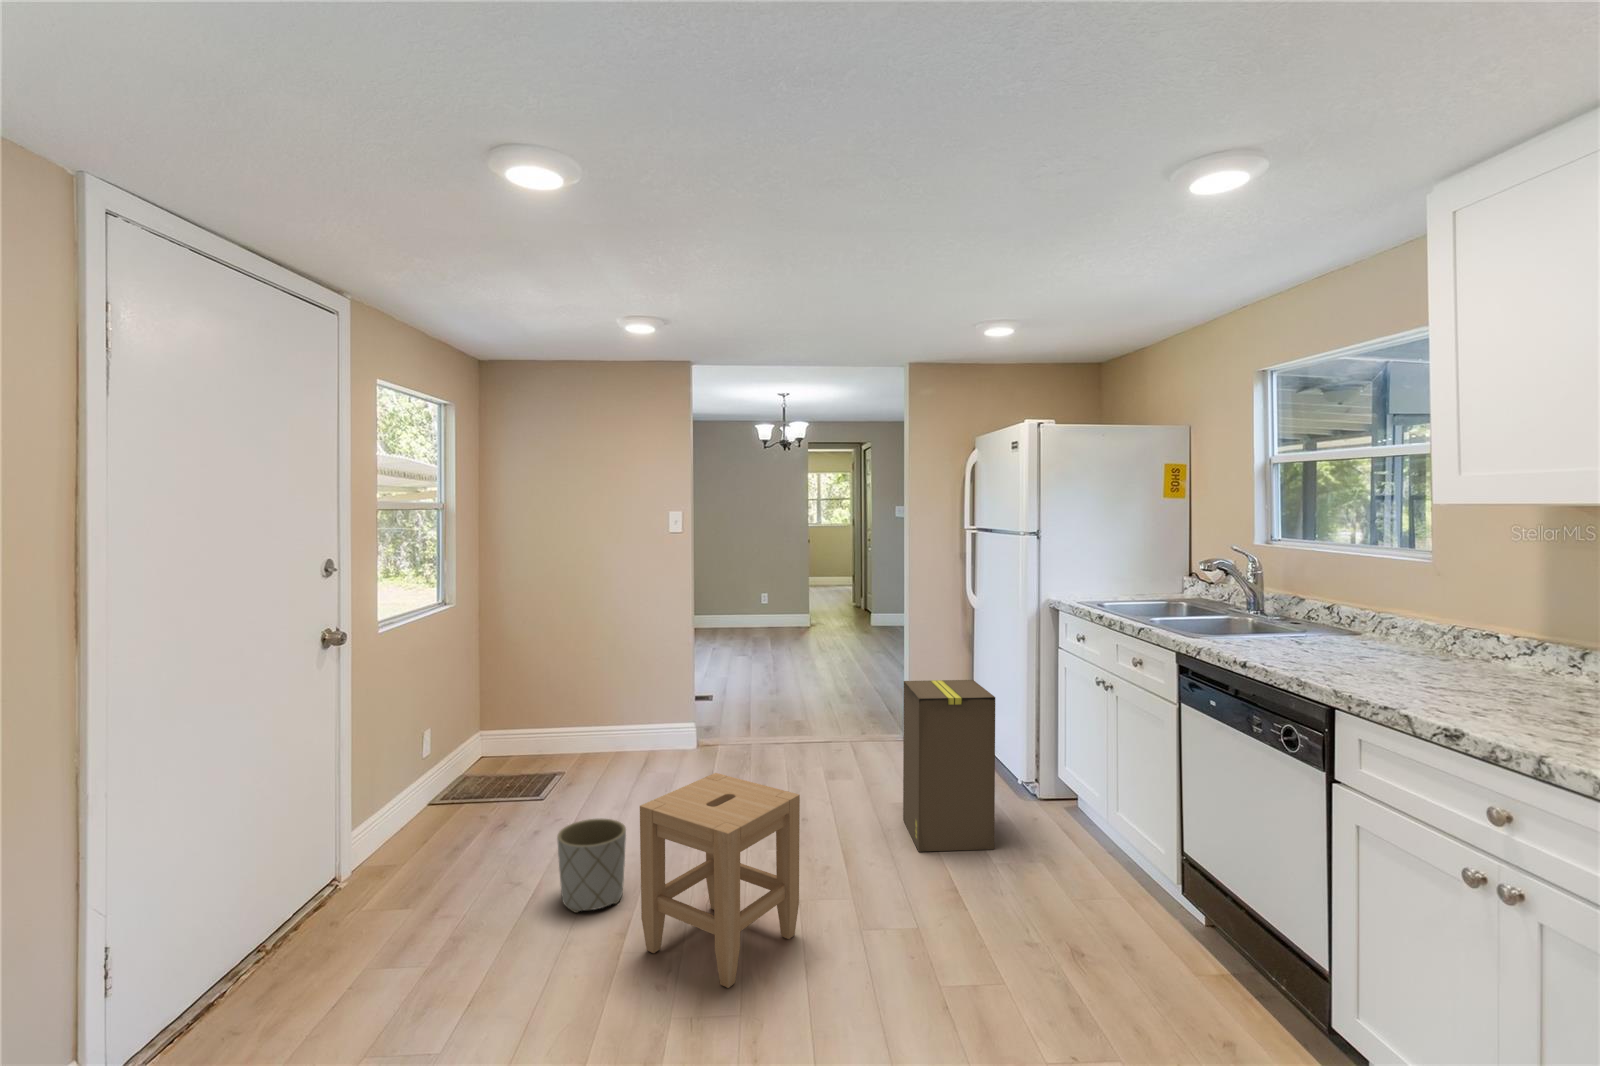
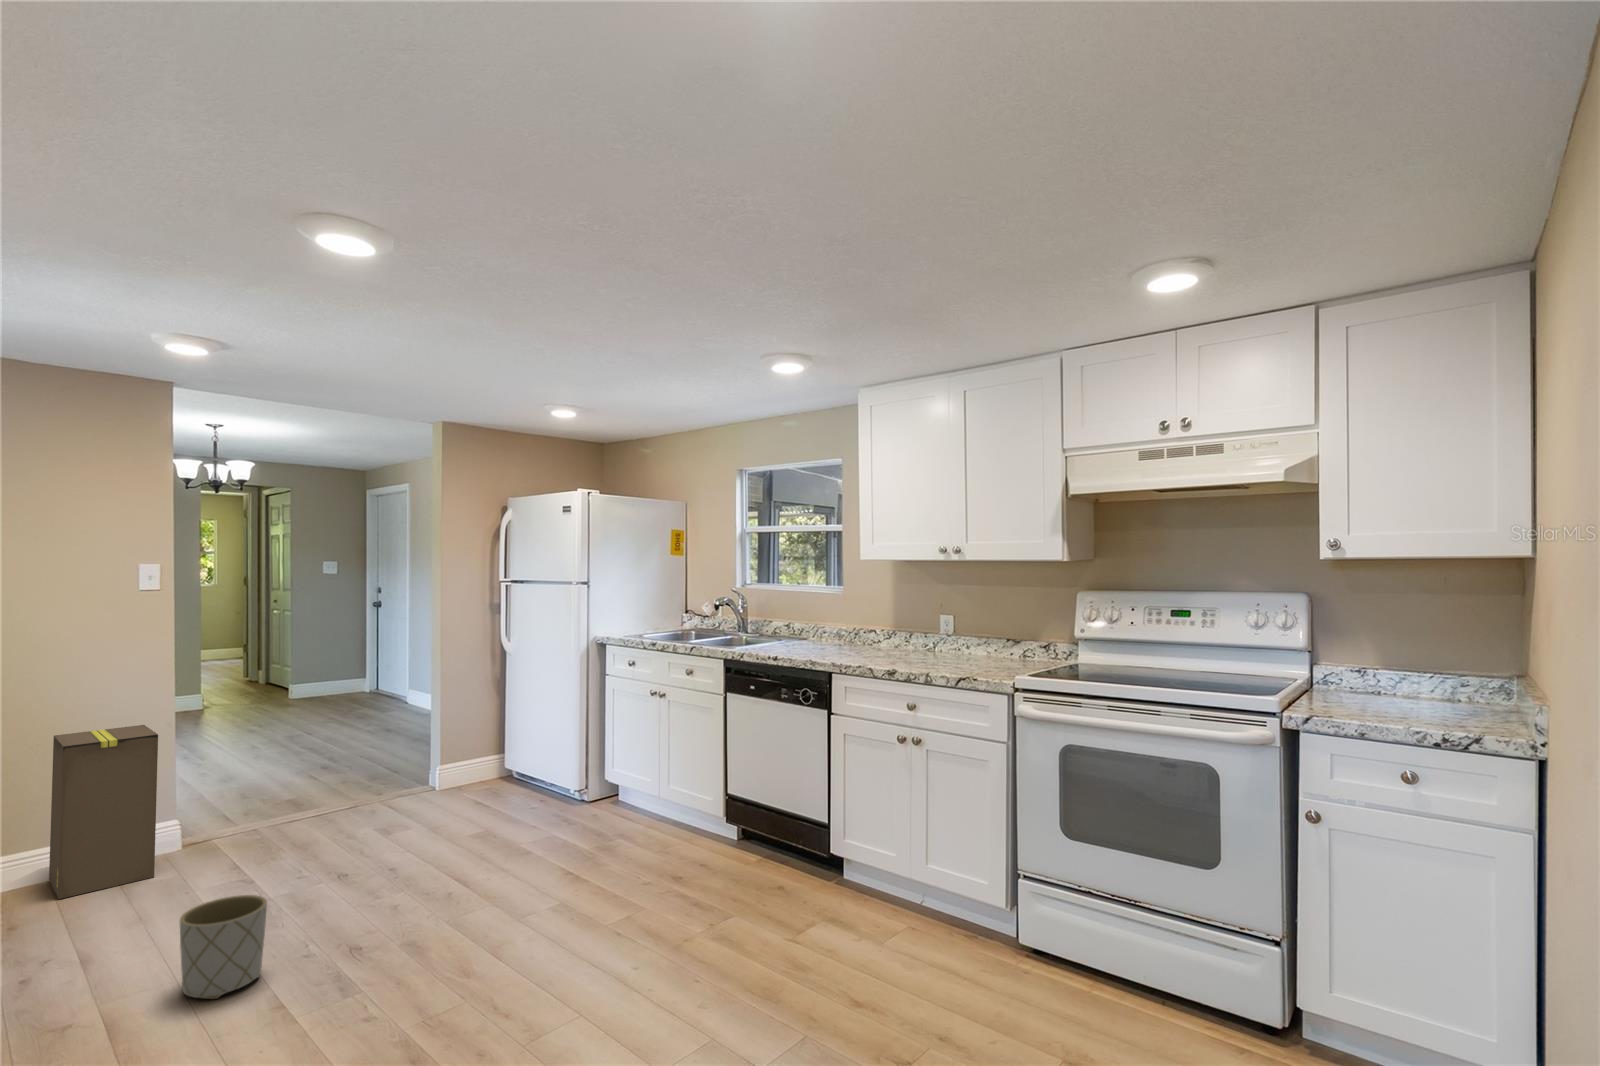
cardboard box: present [903,680,995,852] -> present [49,725,158,899]
stool: present [640,773,800,988] -> none [333,809,477,992]

